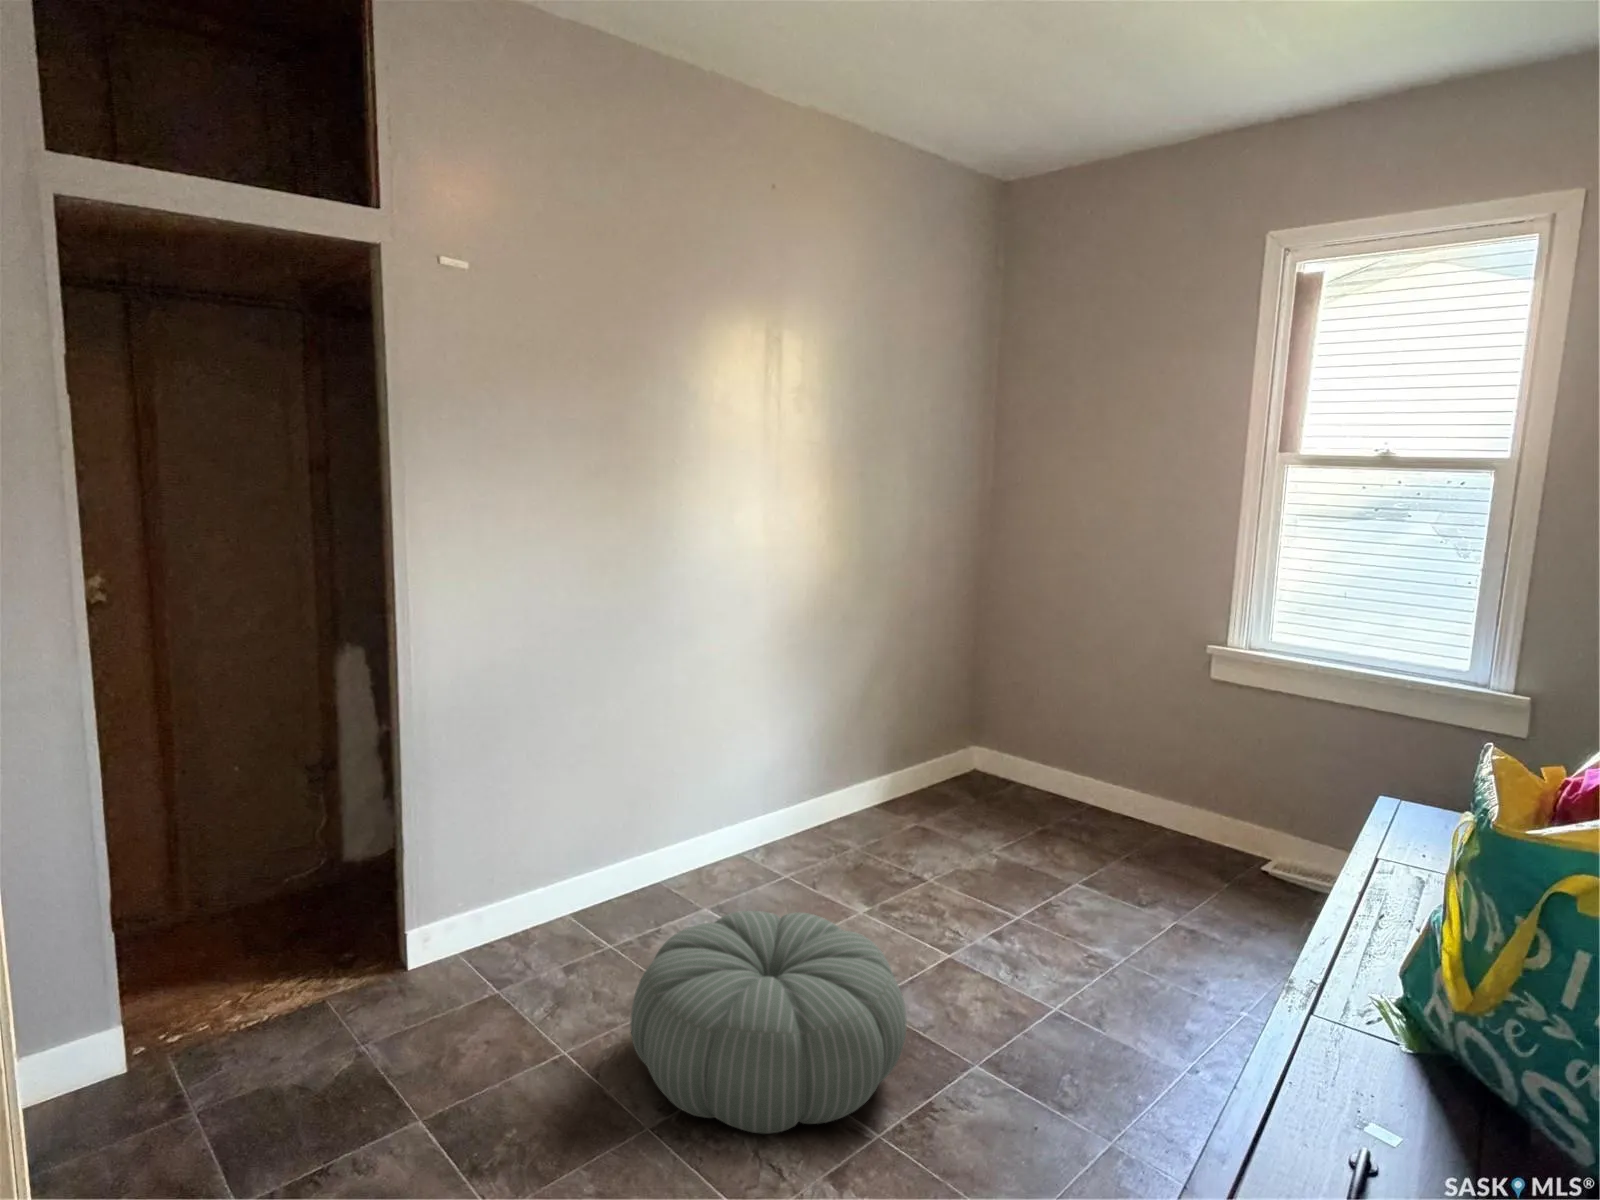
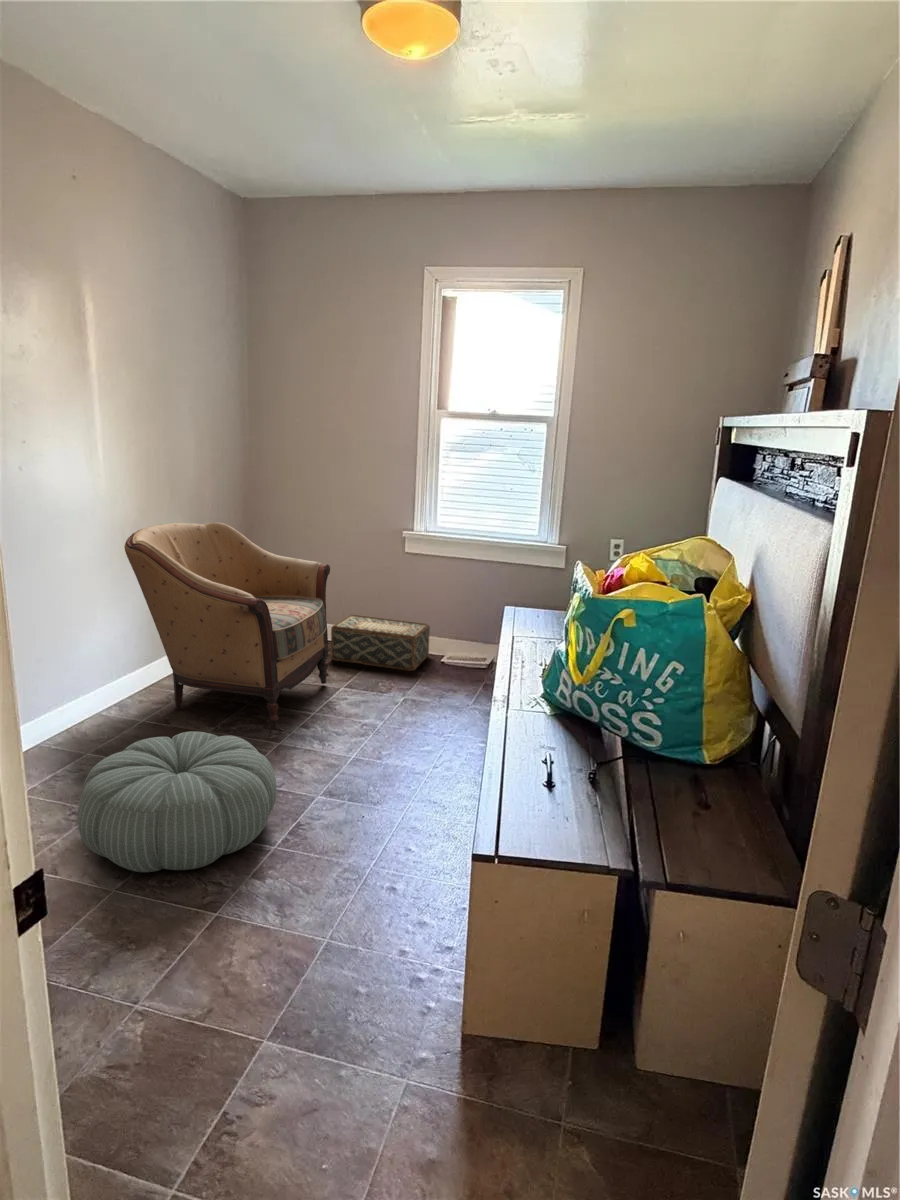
armchair: none [787,610,1073,930] -> present [124,522,330,729]
woven basket: none [1073,766,1245,877] -> present [331,614,430,671]

